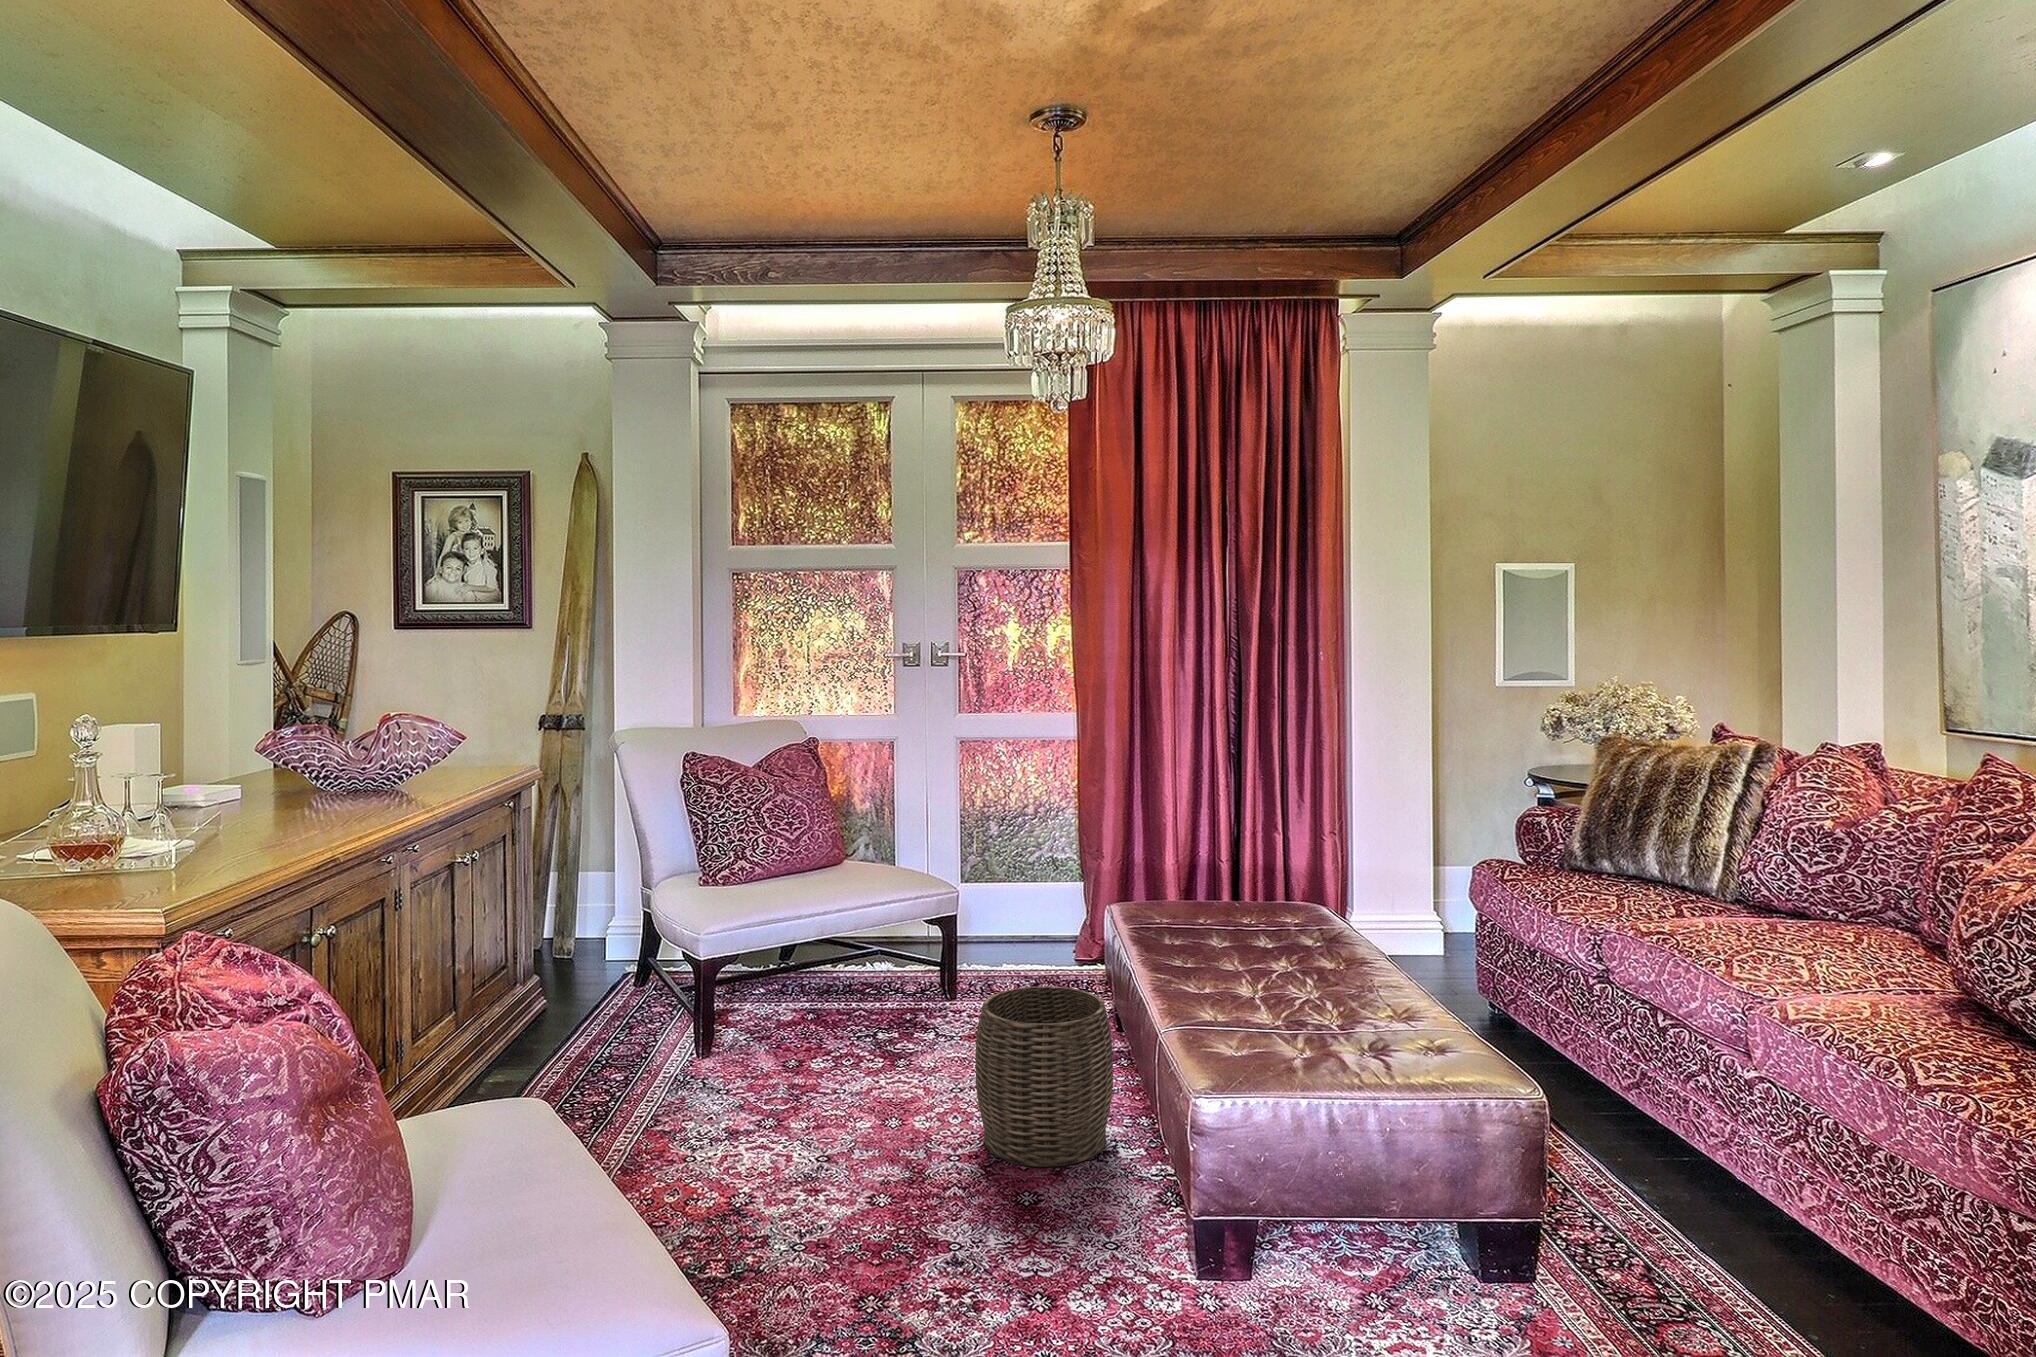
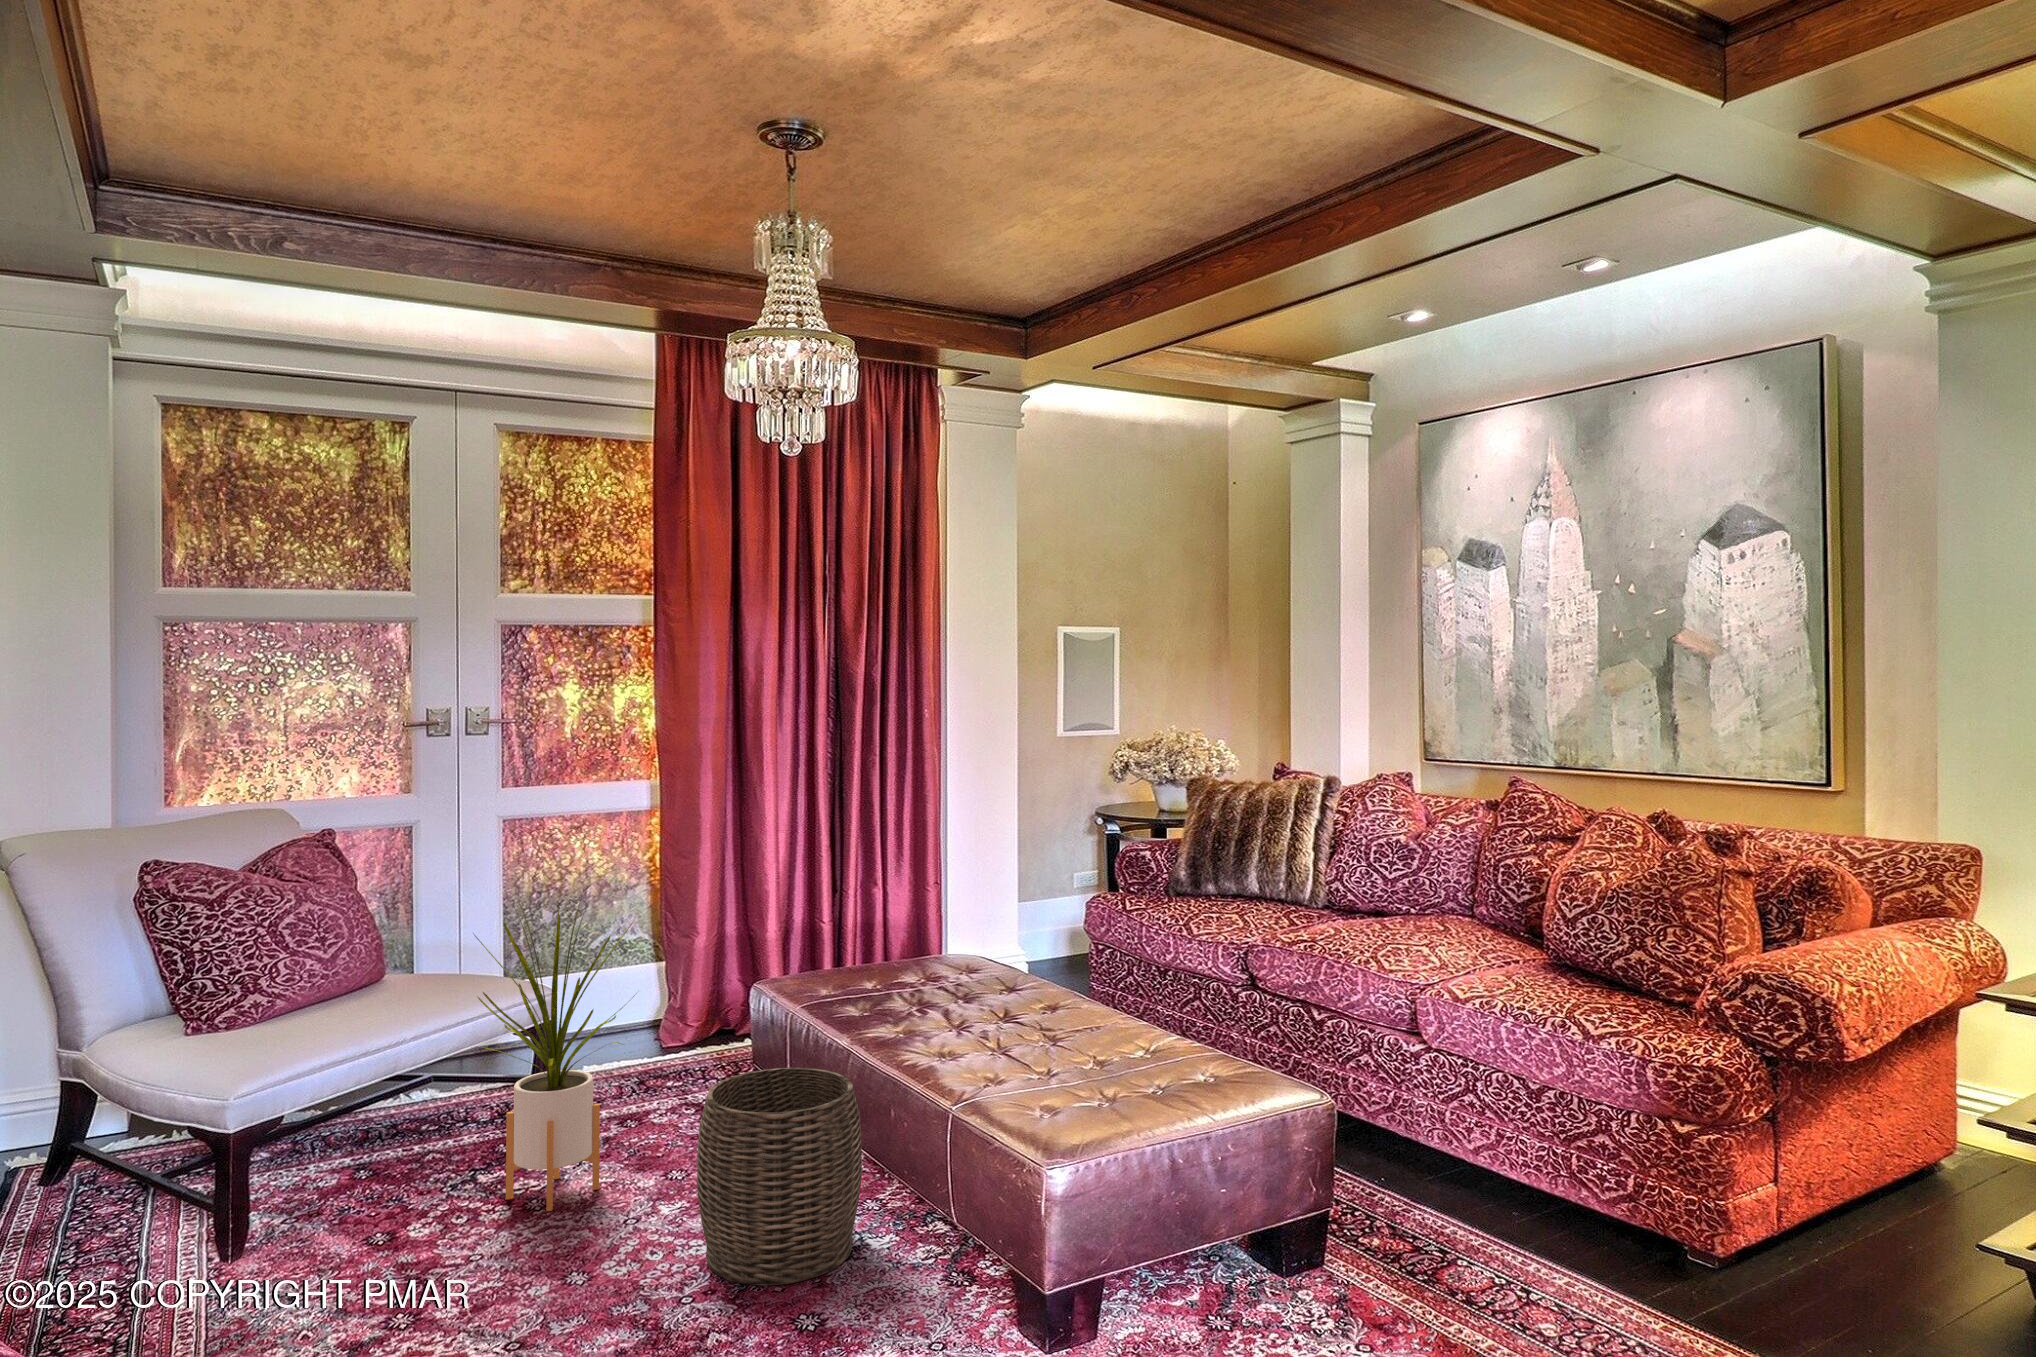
house plant: none [852,825,977,1072] -> present [473,897,635,1211]

